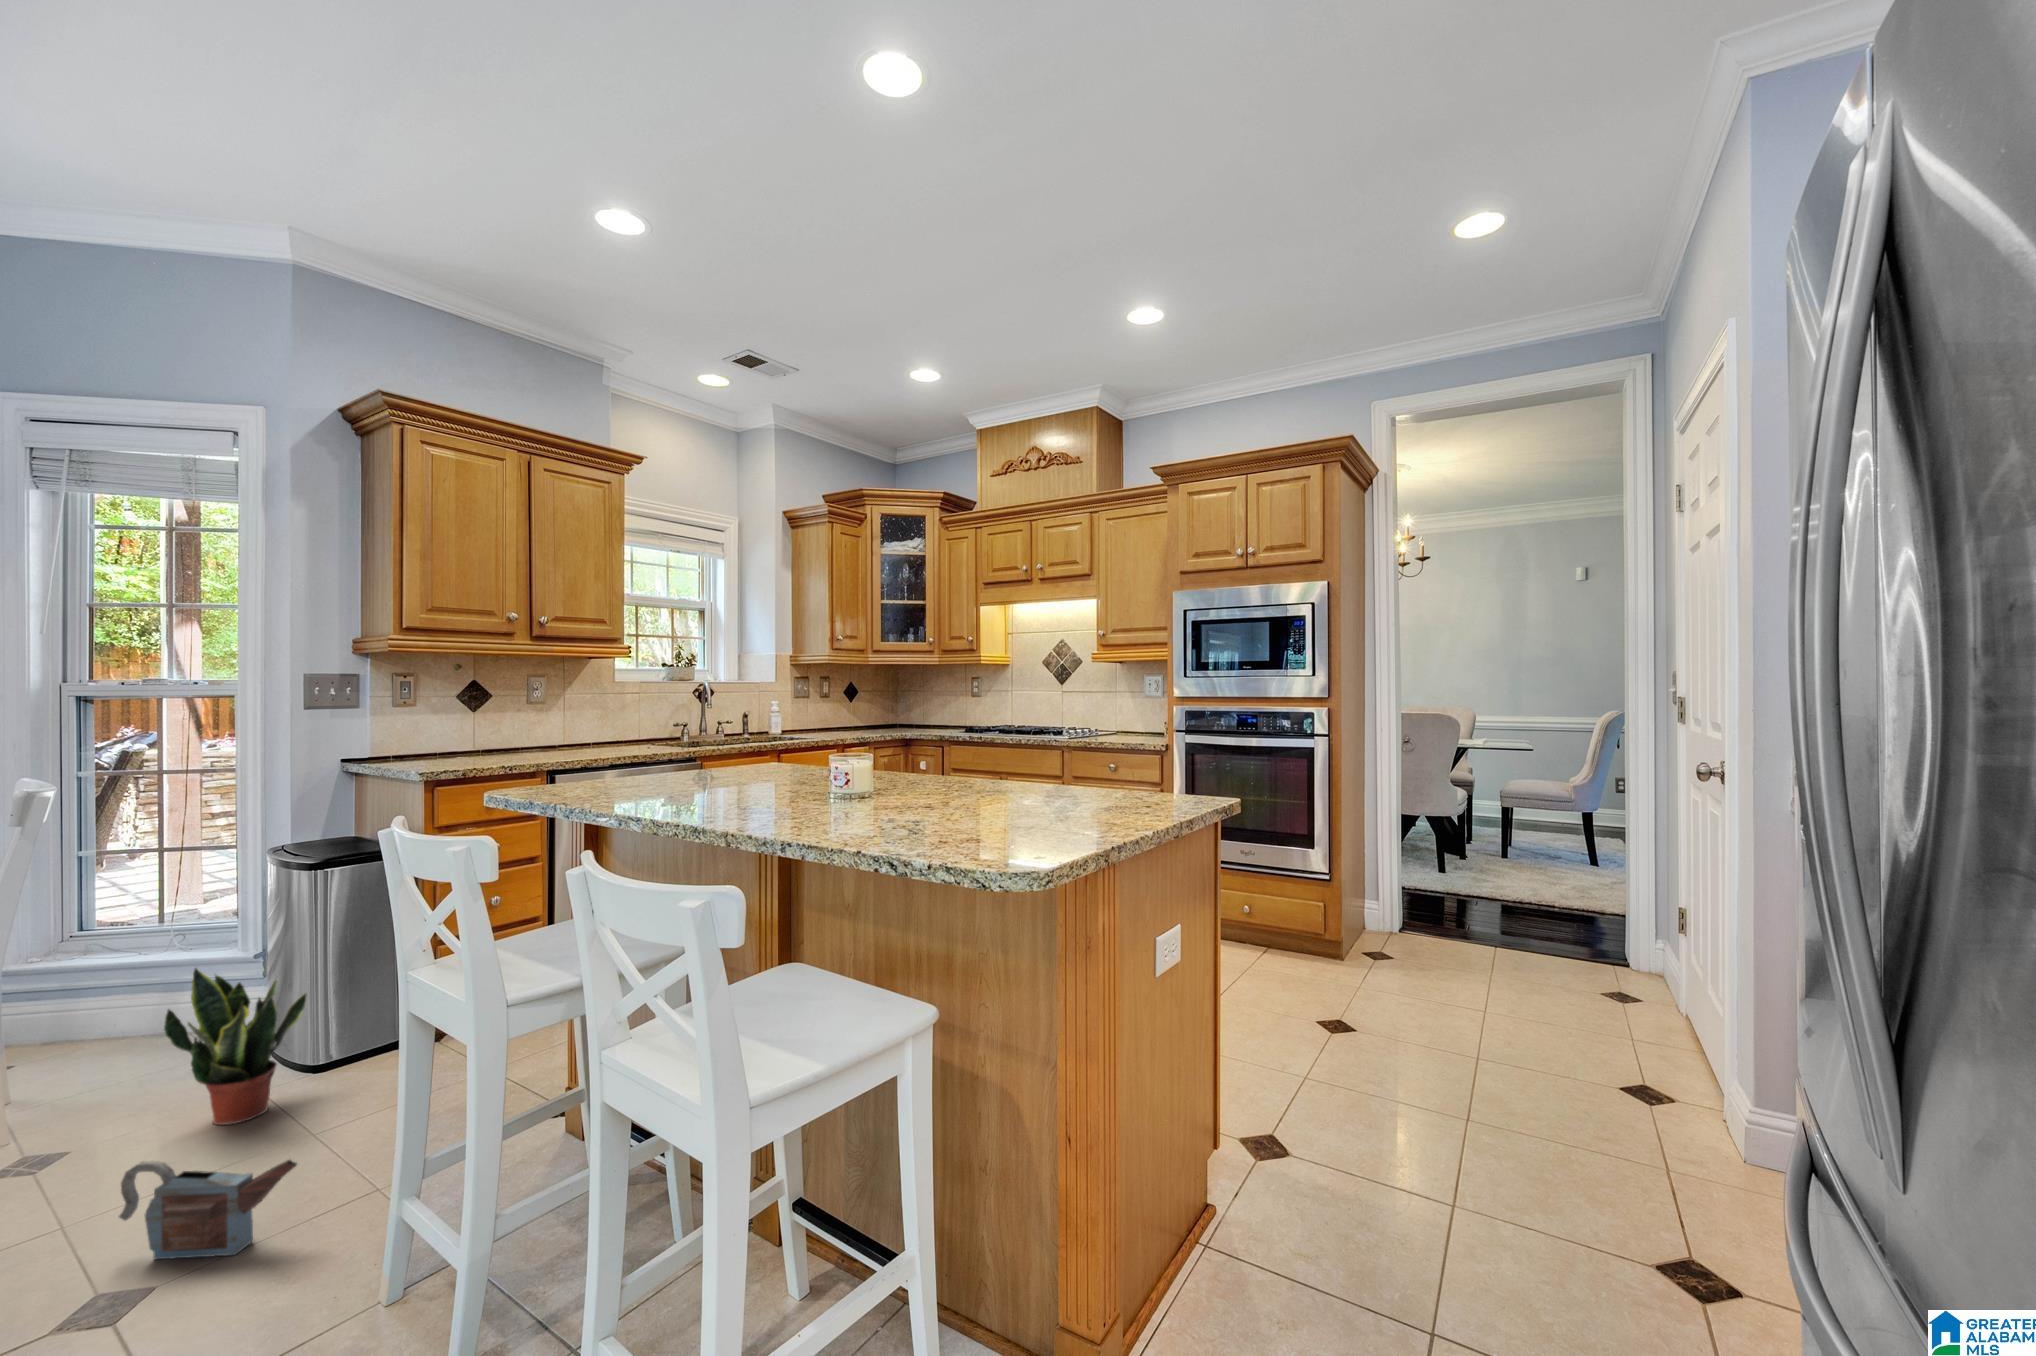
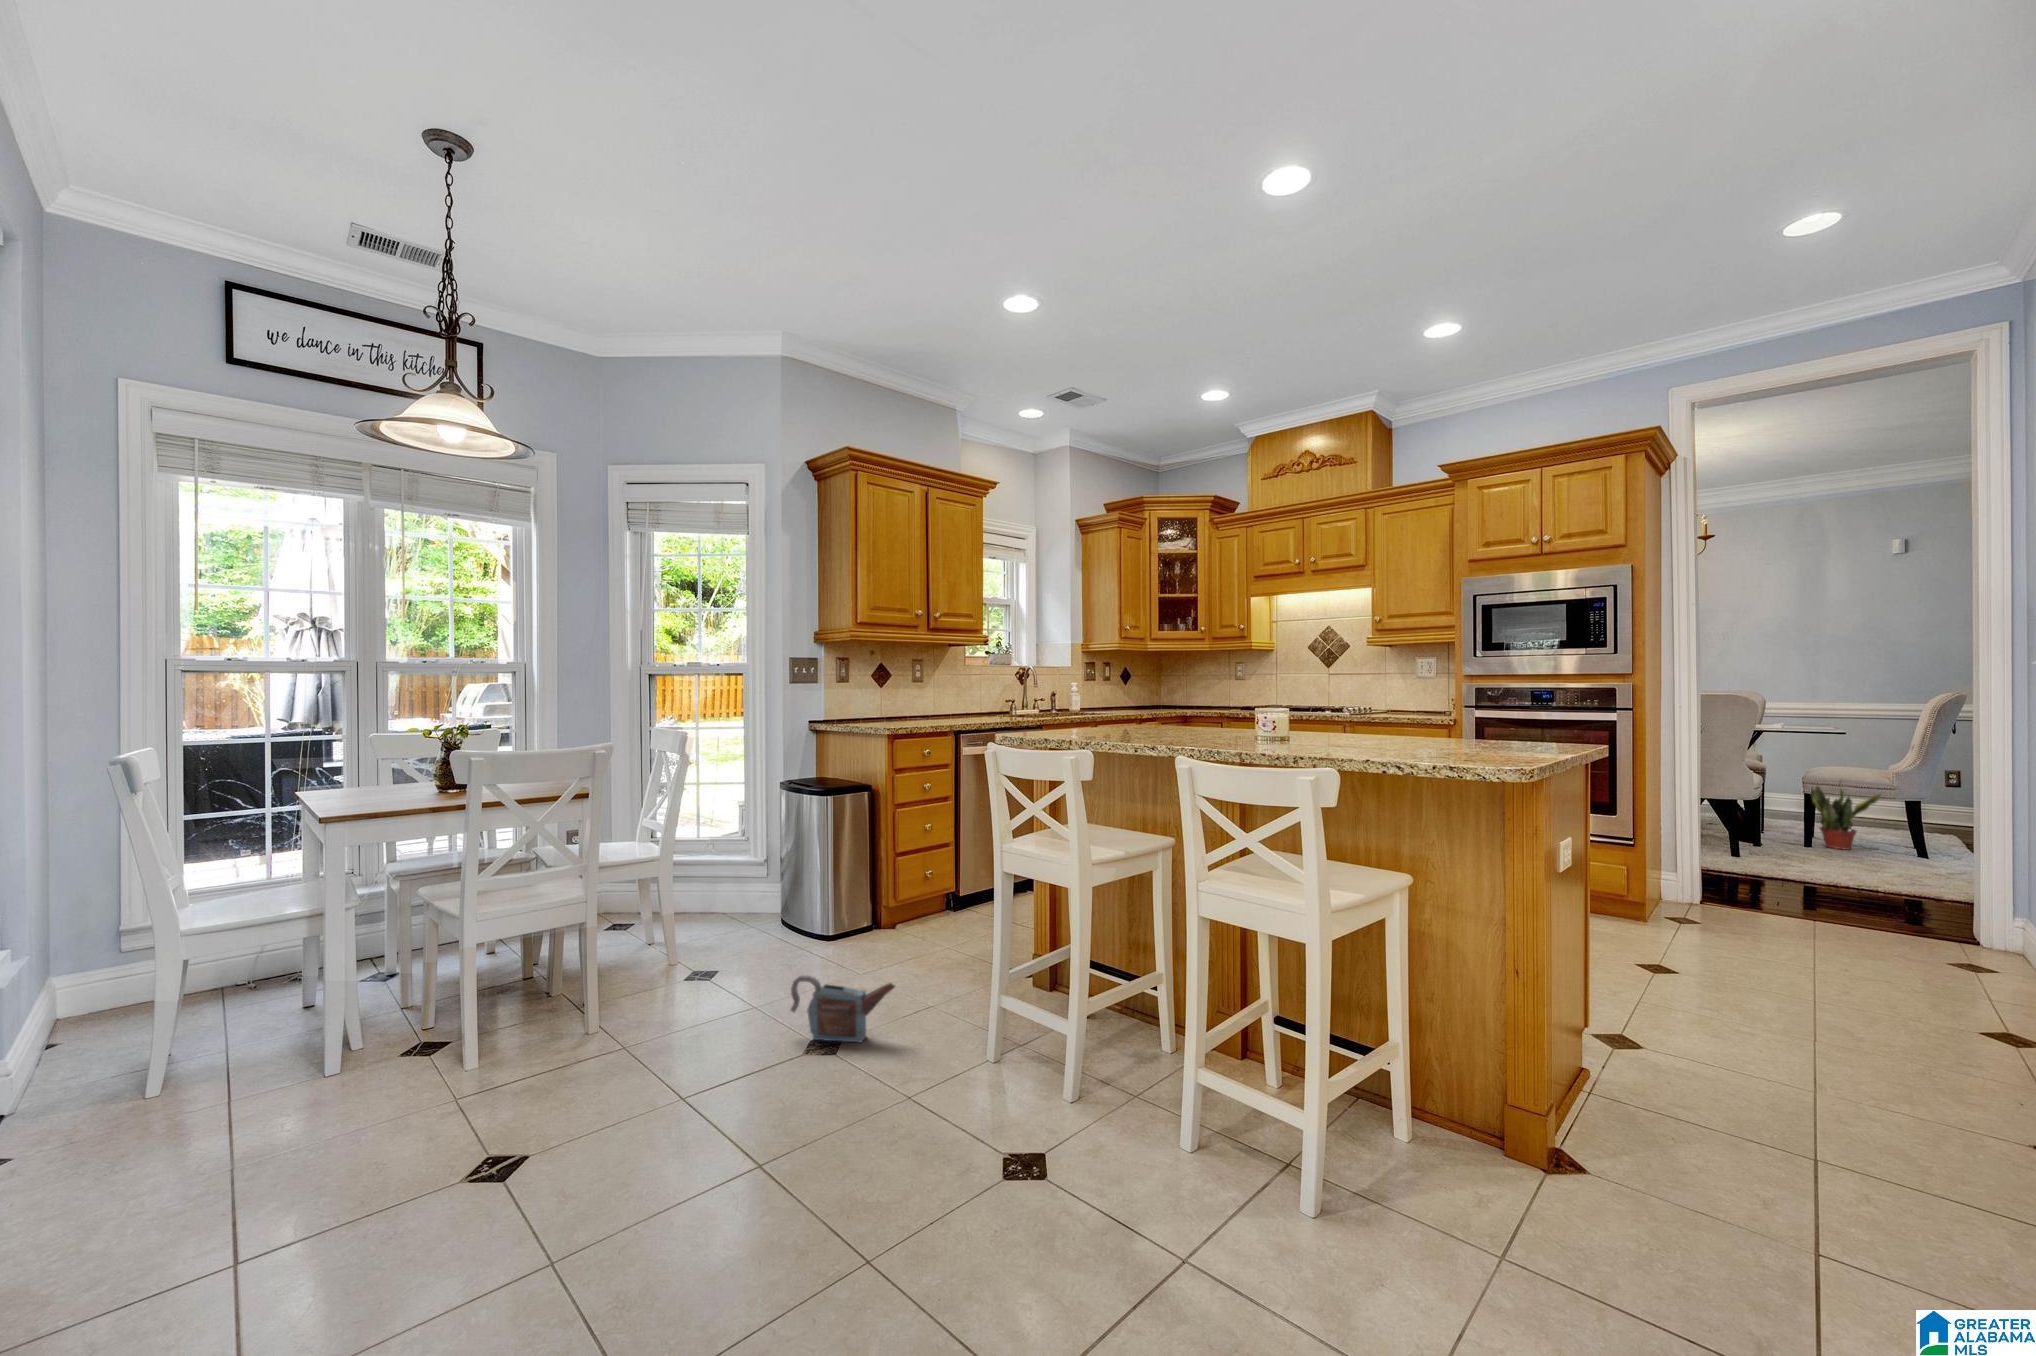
potted plant: present [164,968,306,1125] -> present [1811,783,1881,850]

